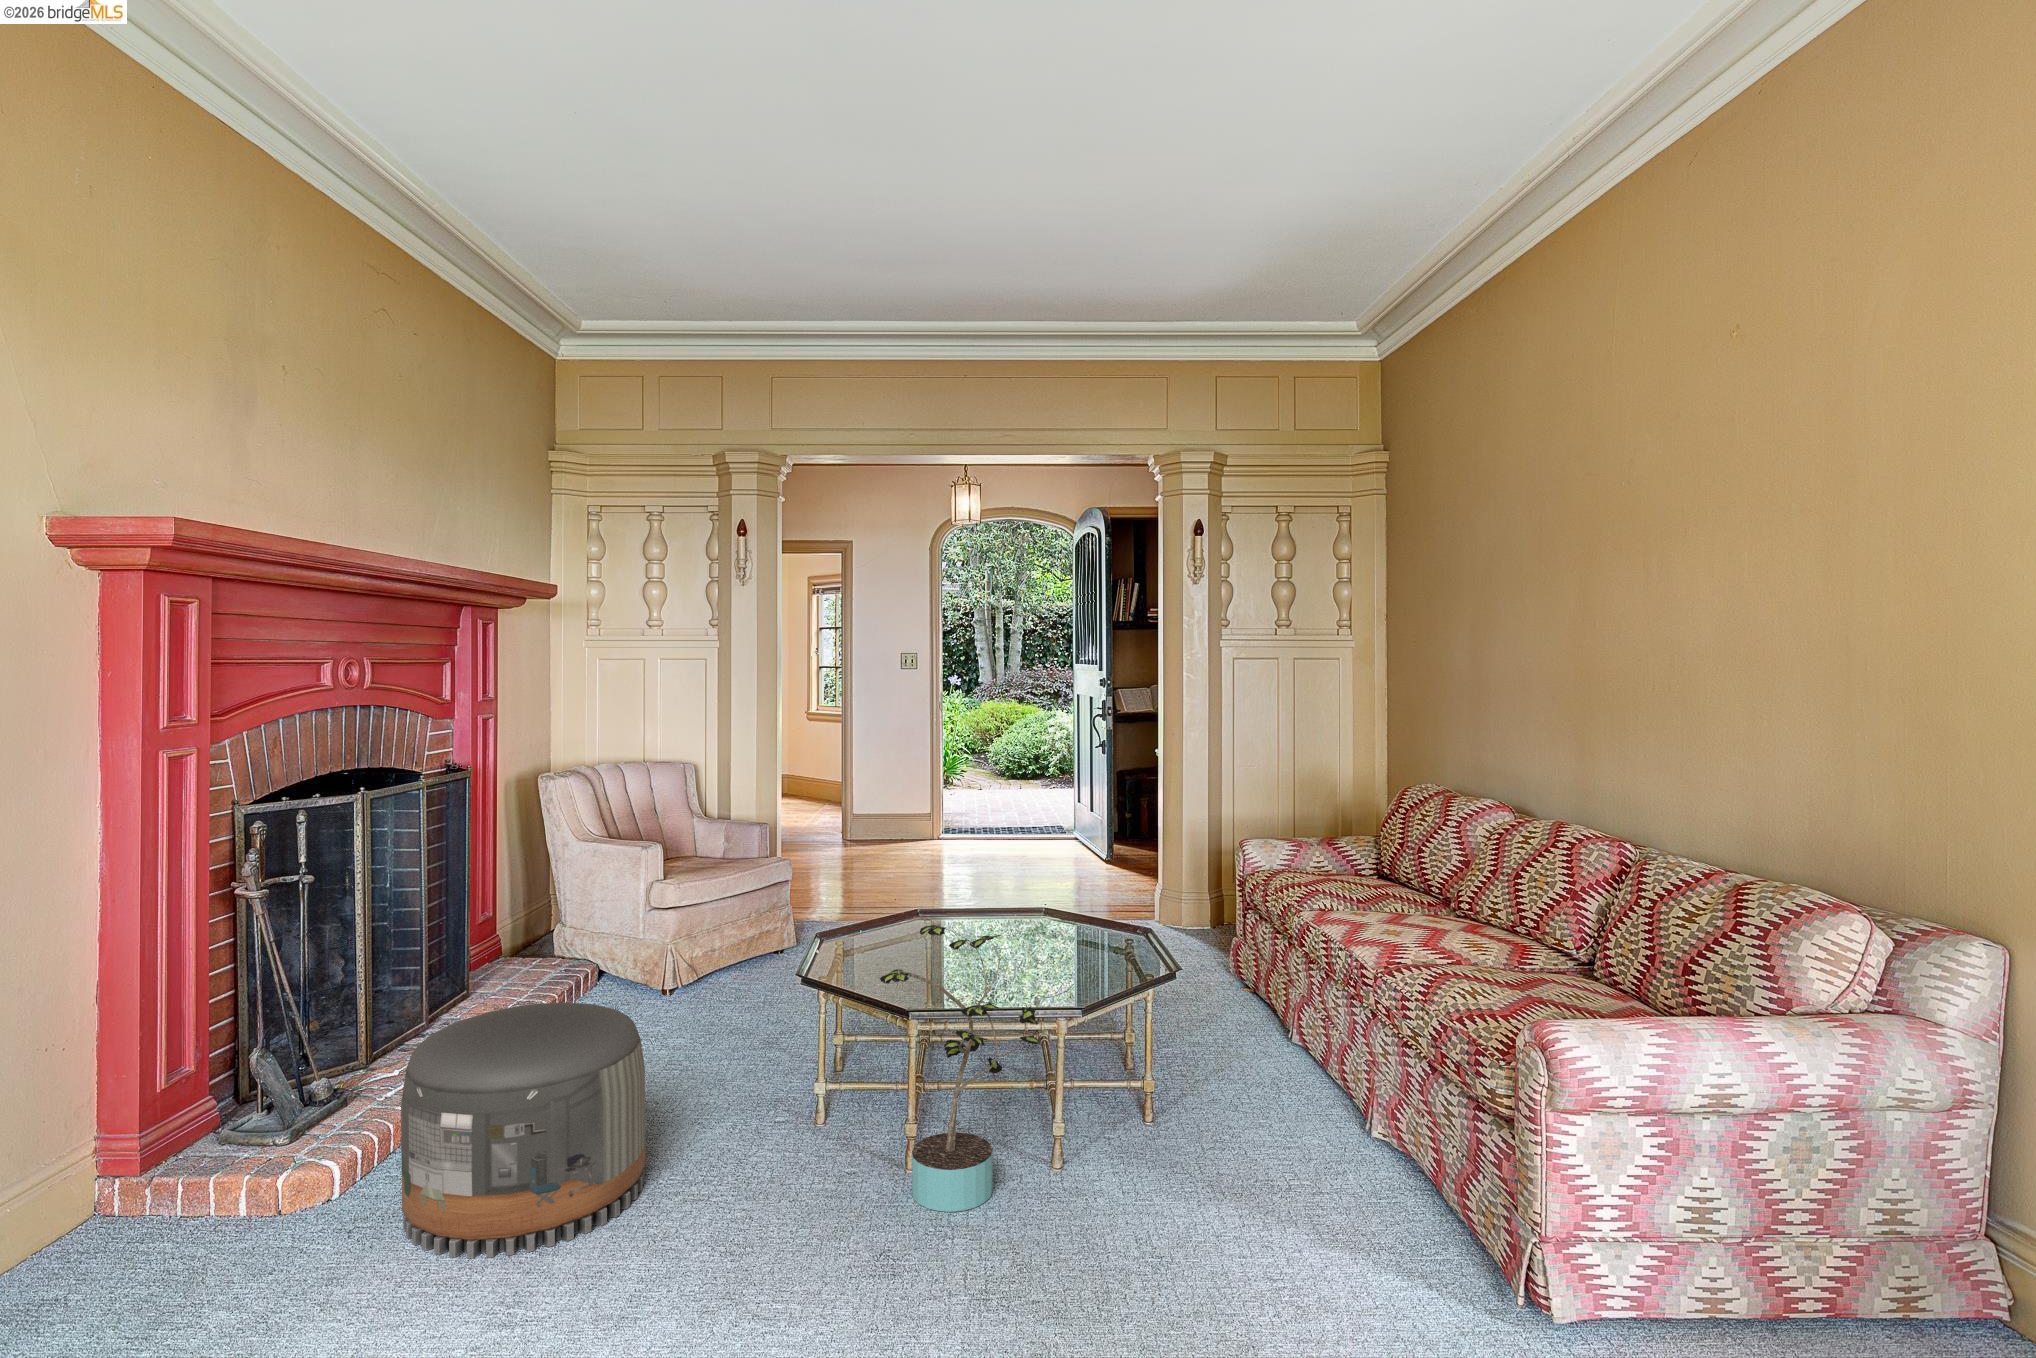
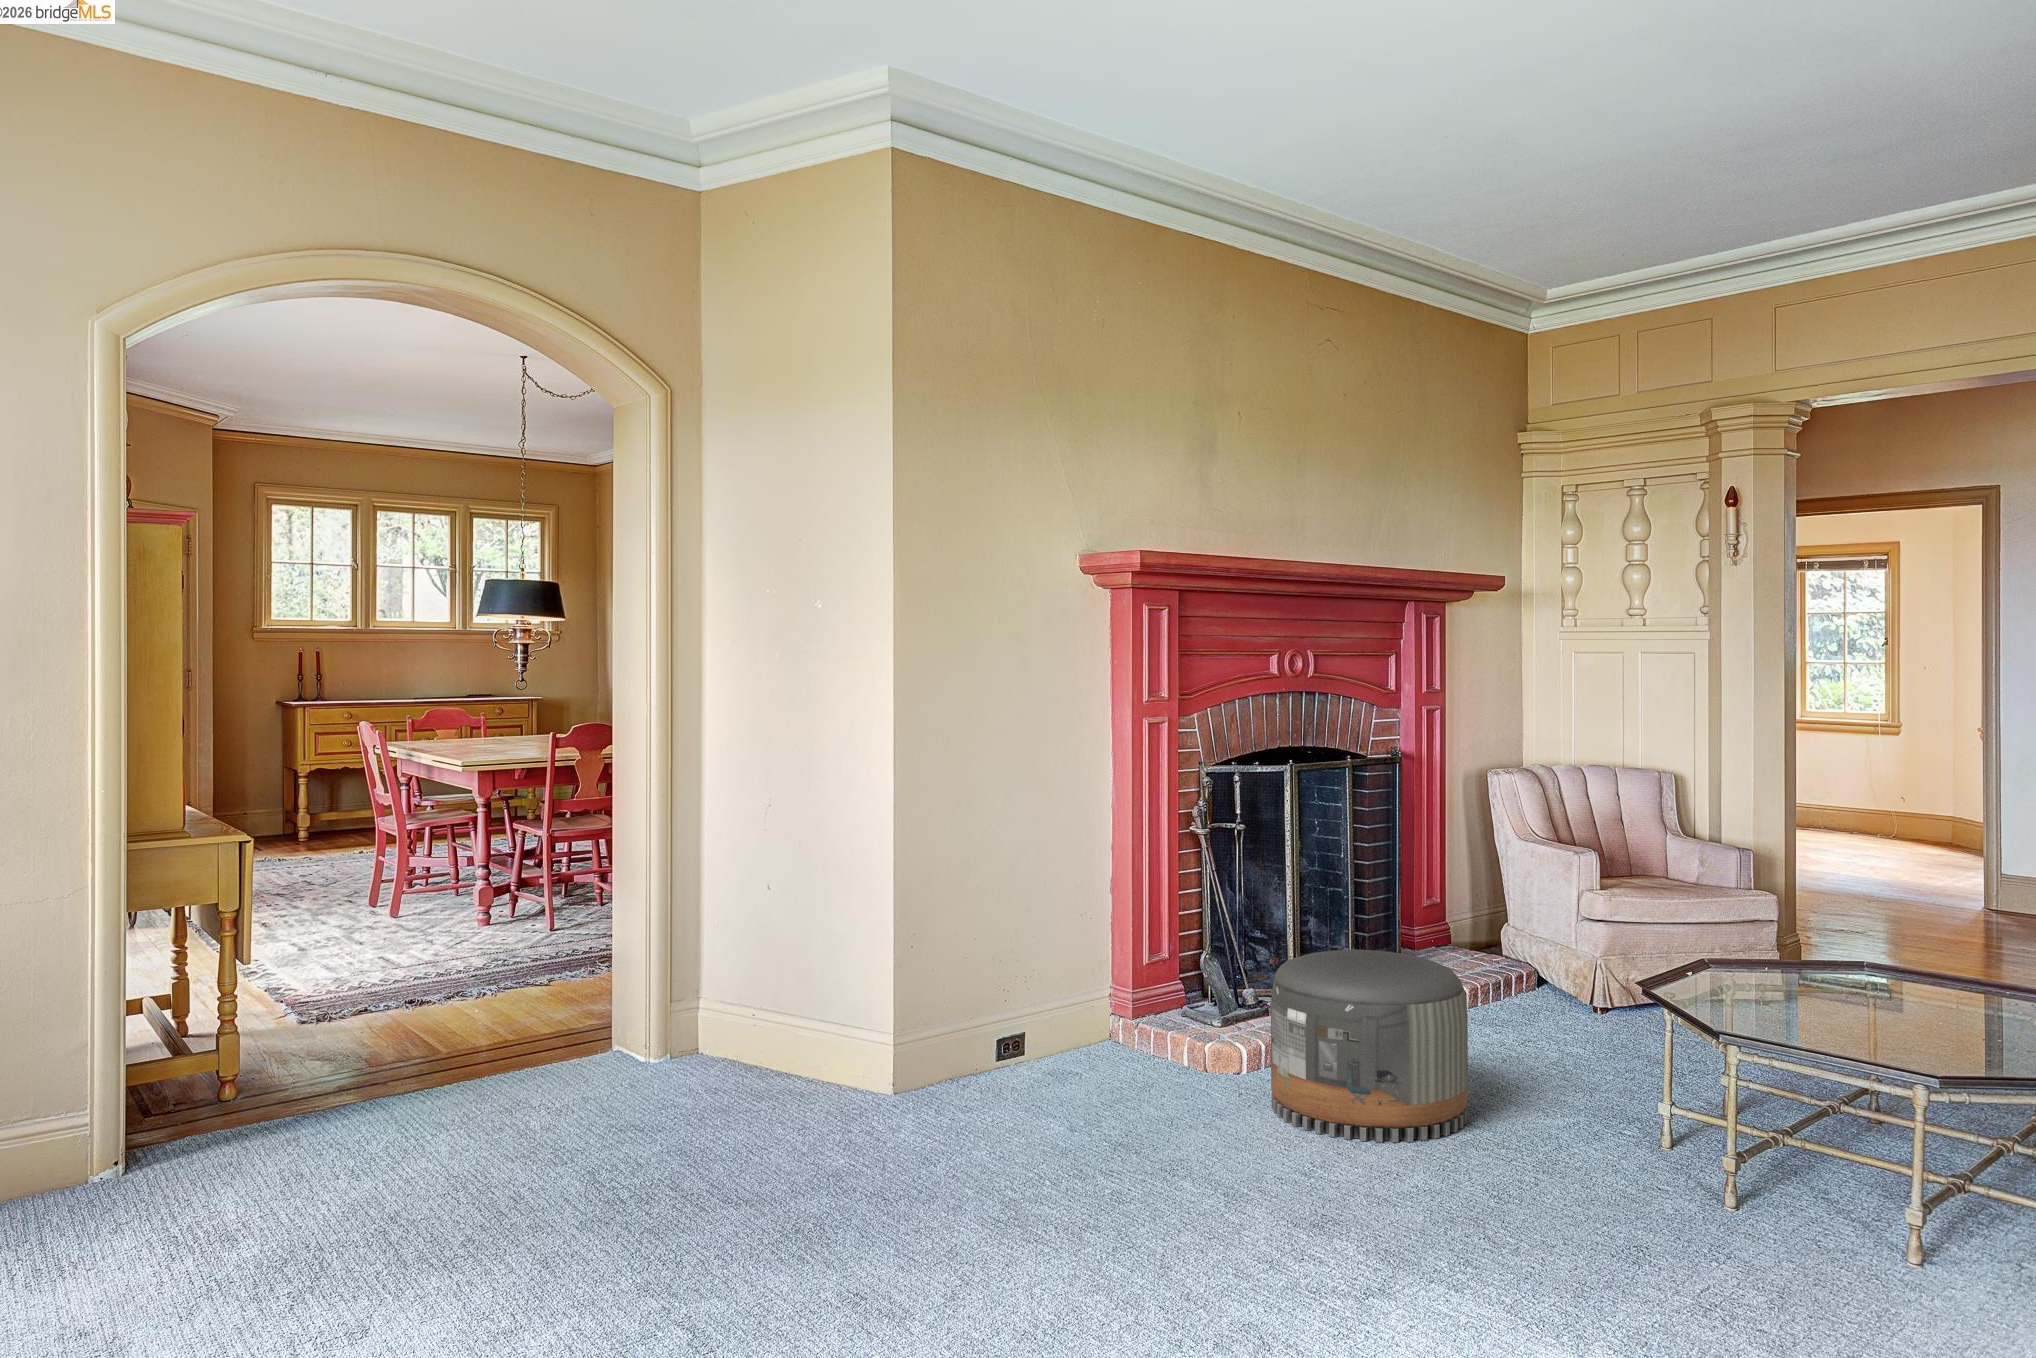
potted plant: present [880,925,1040,1212] -> none [1658,928,1849,1235]

